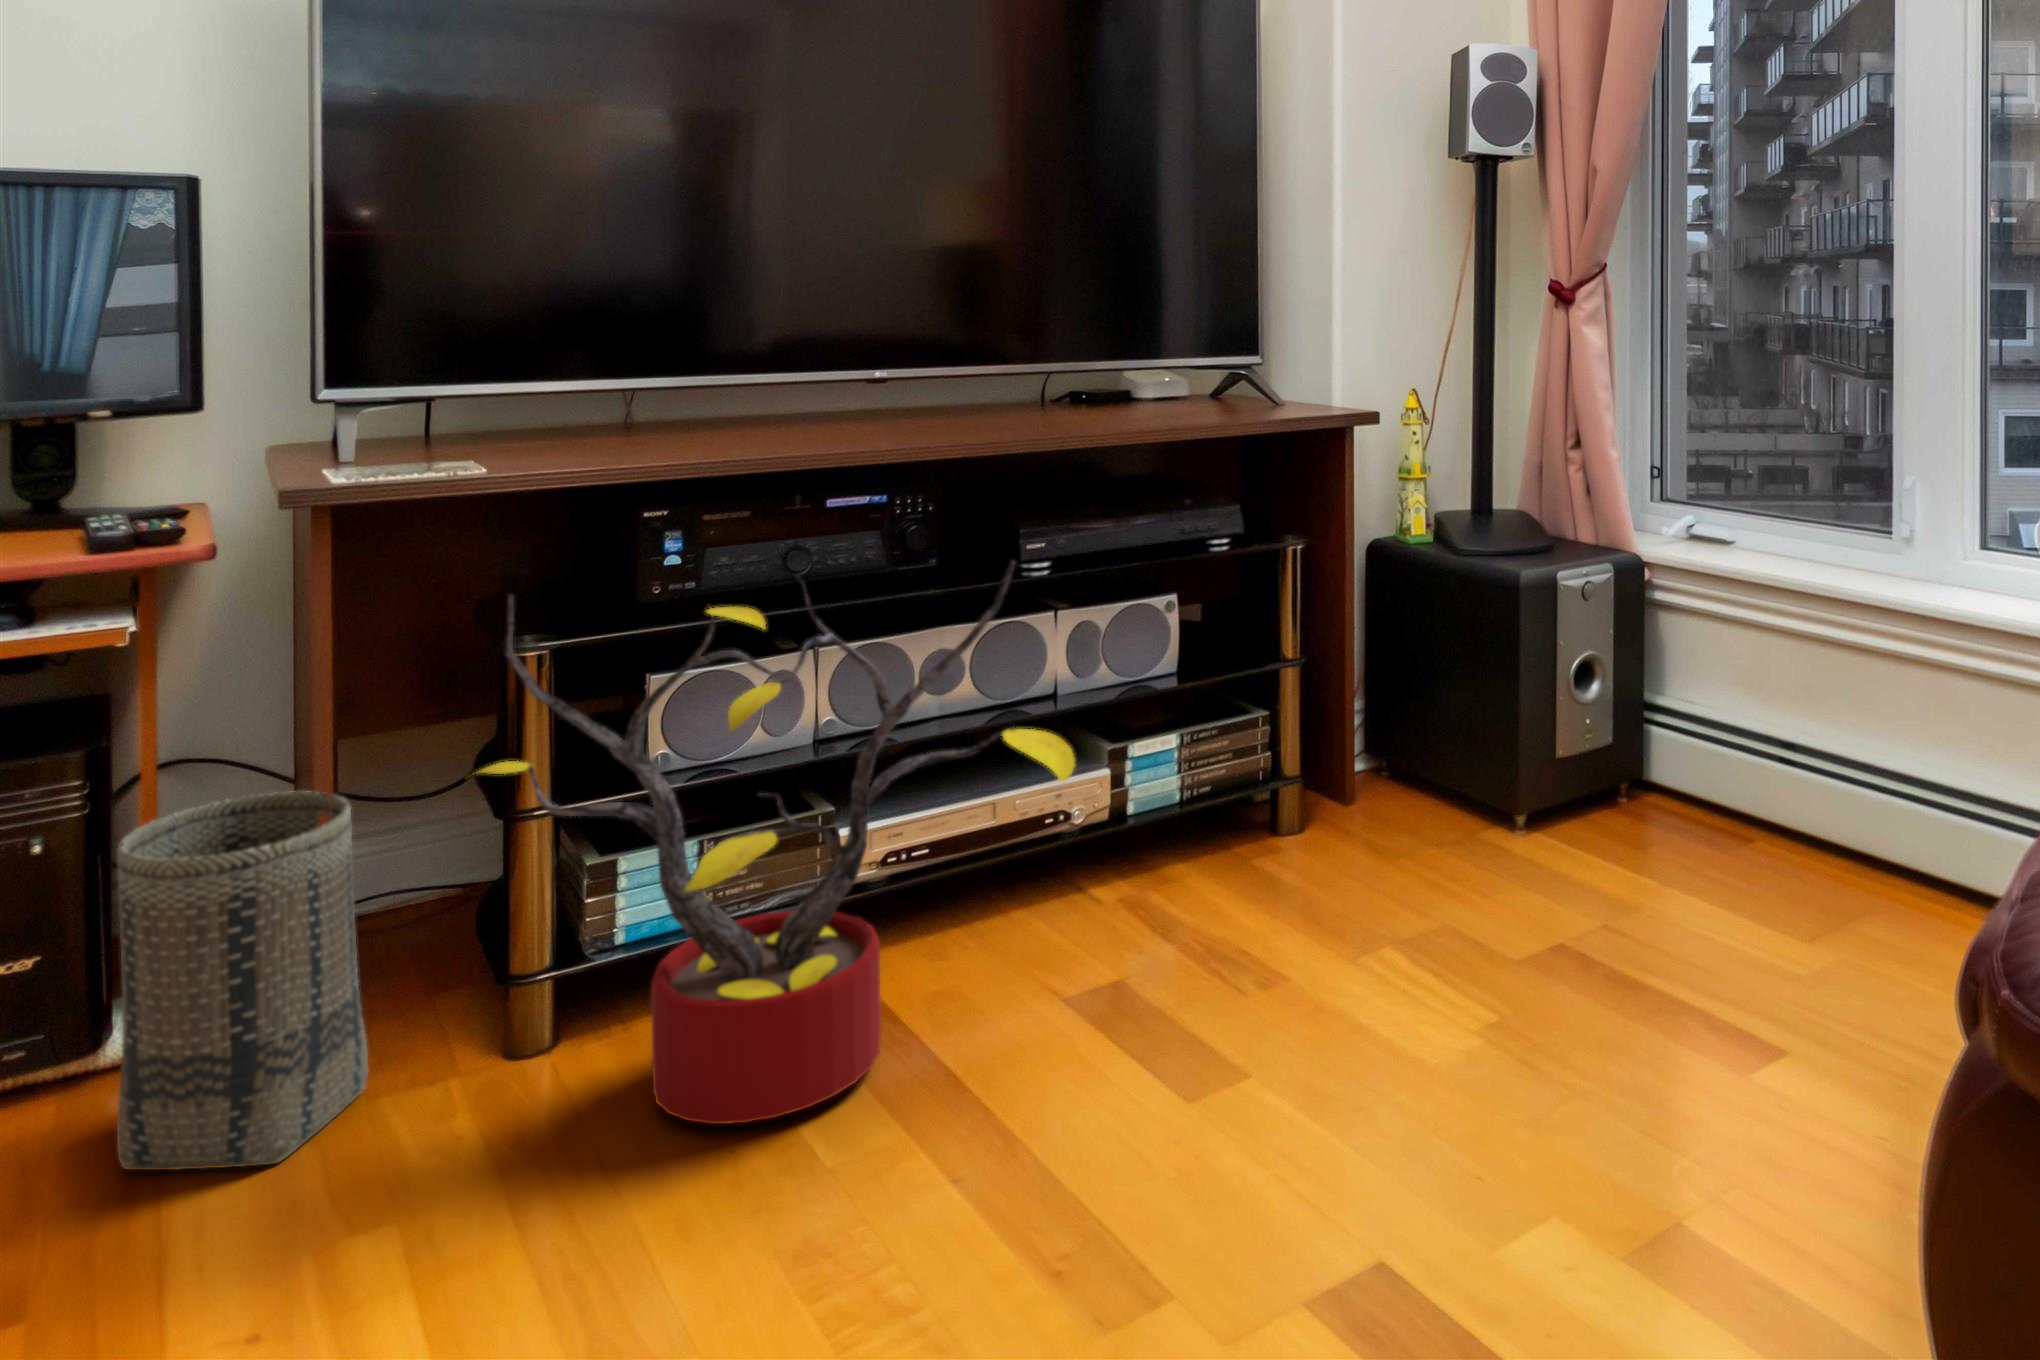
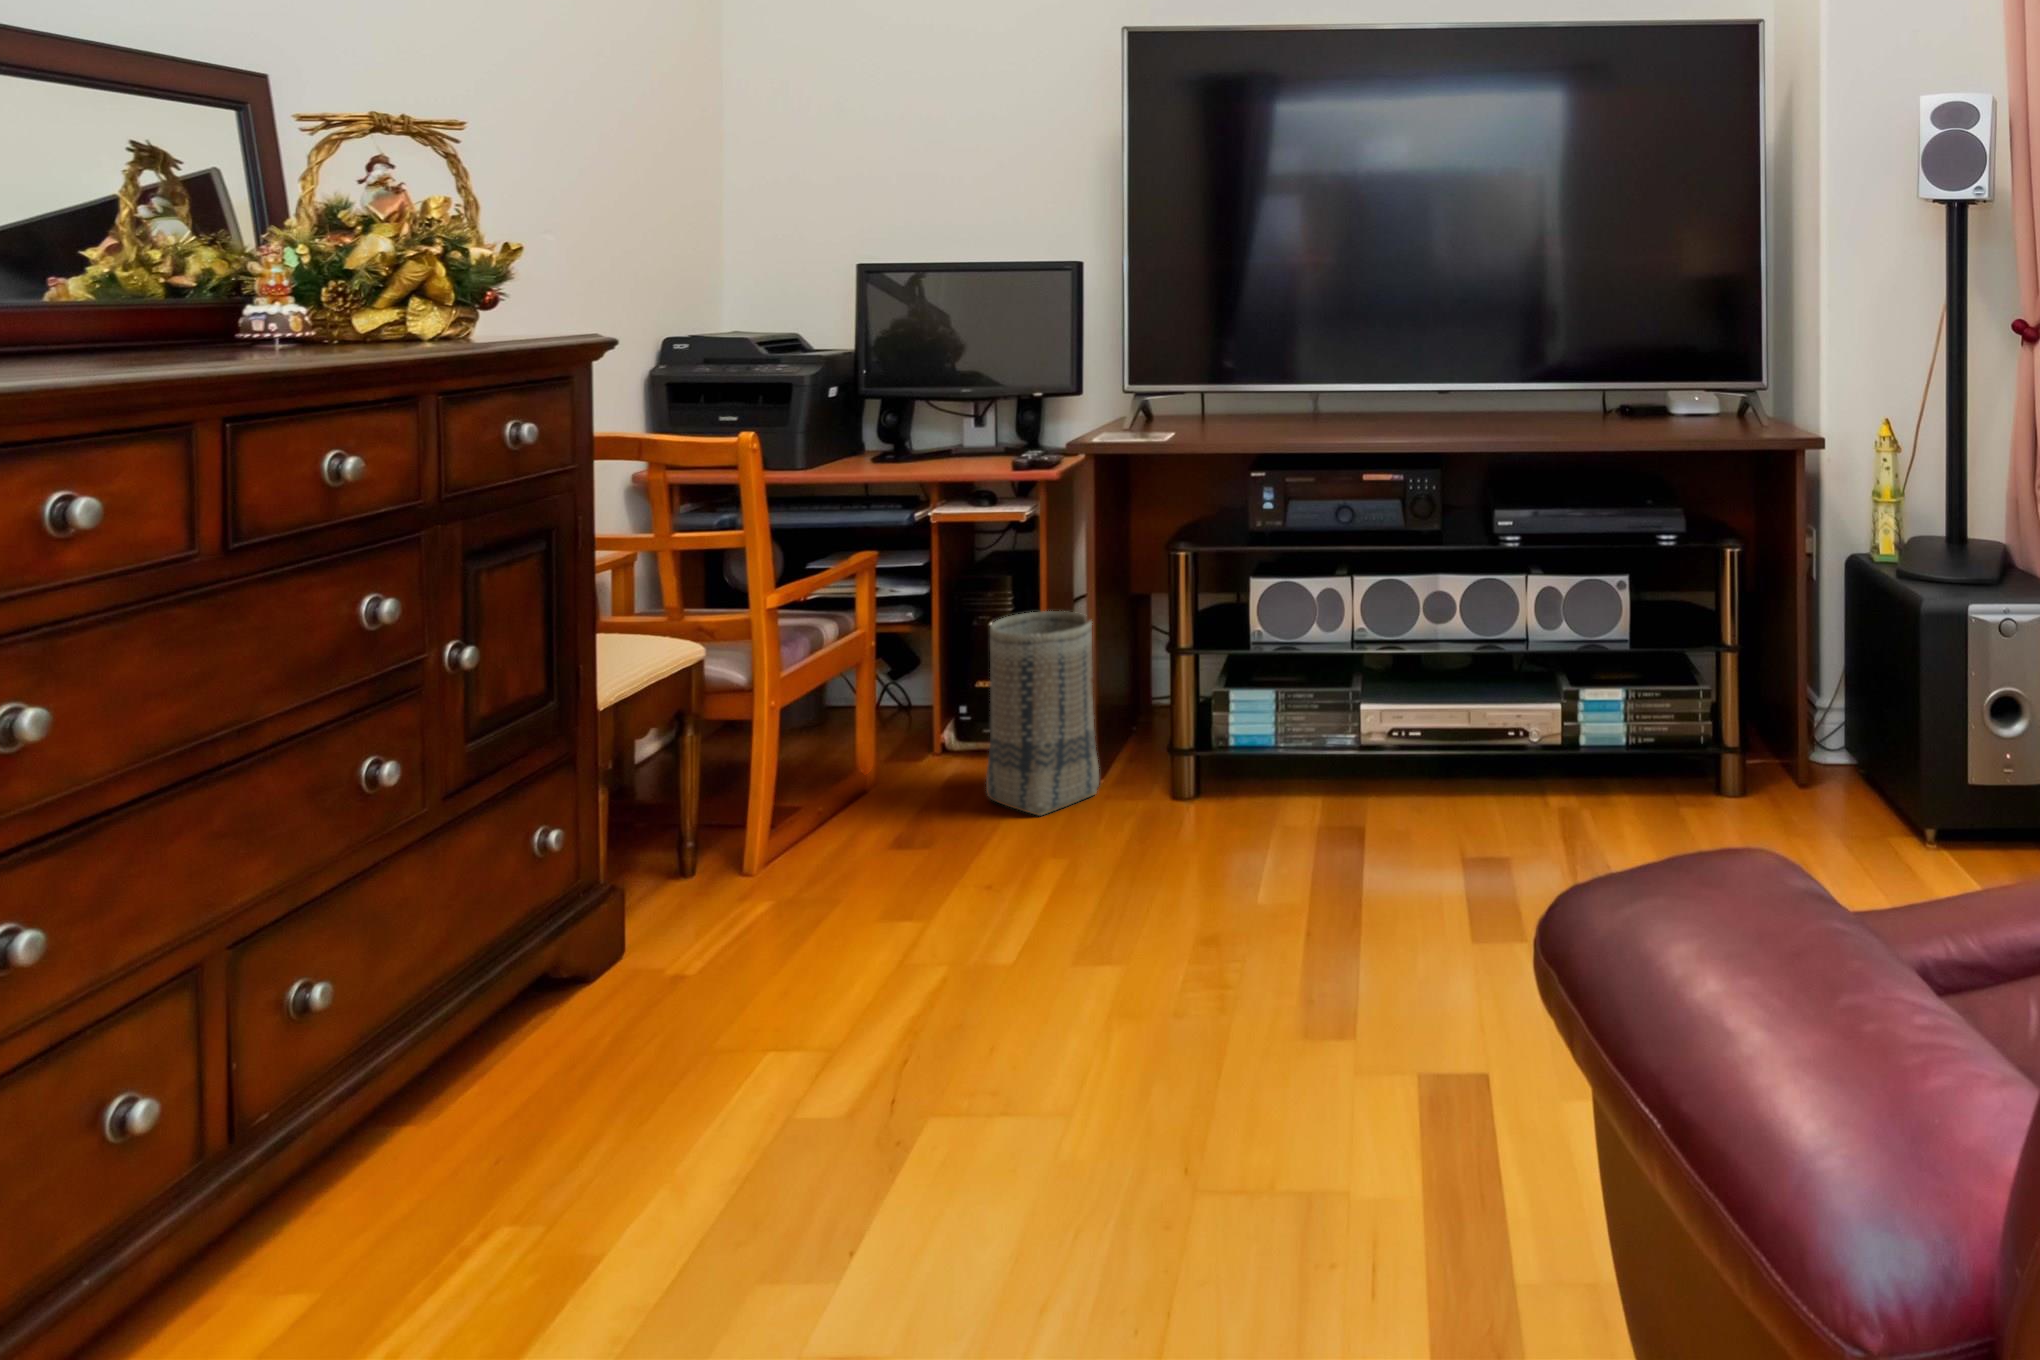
decorative plant: present [480,561,1075,1124] -> none [1143,509,1452,868]

